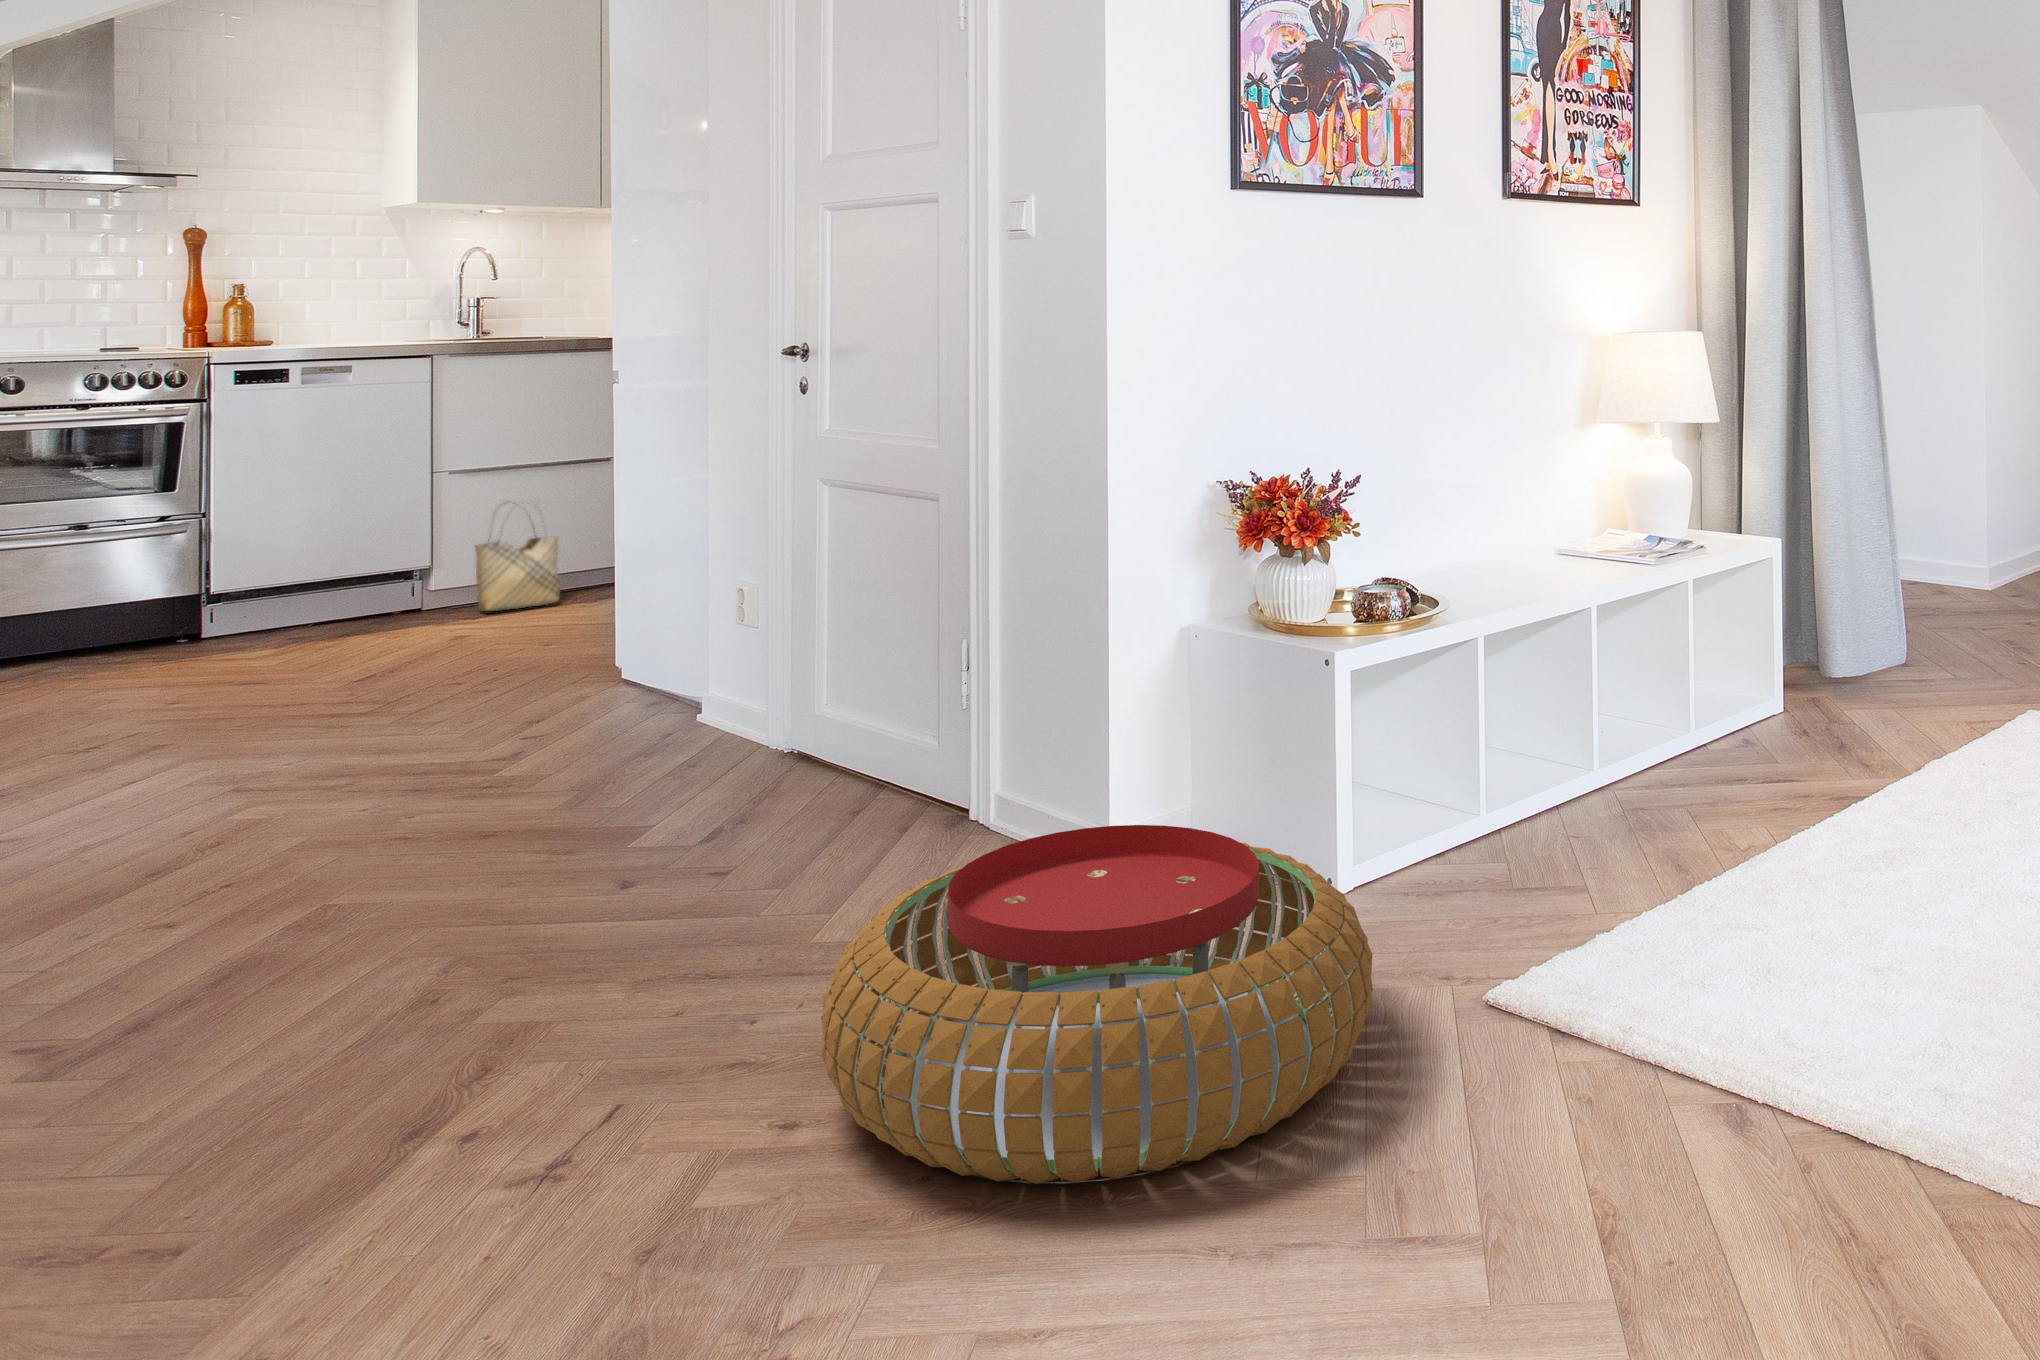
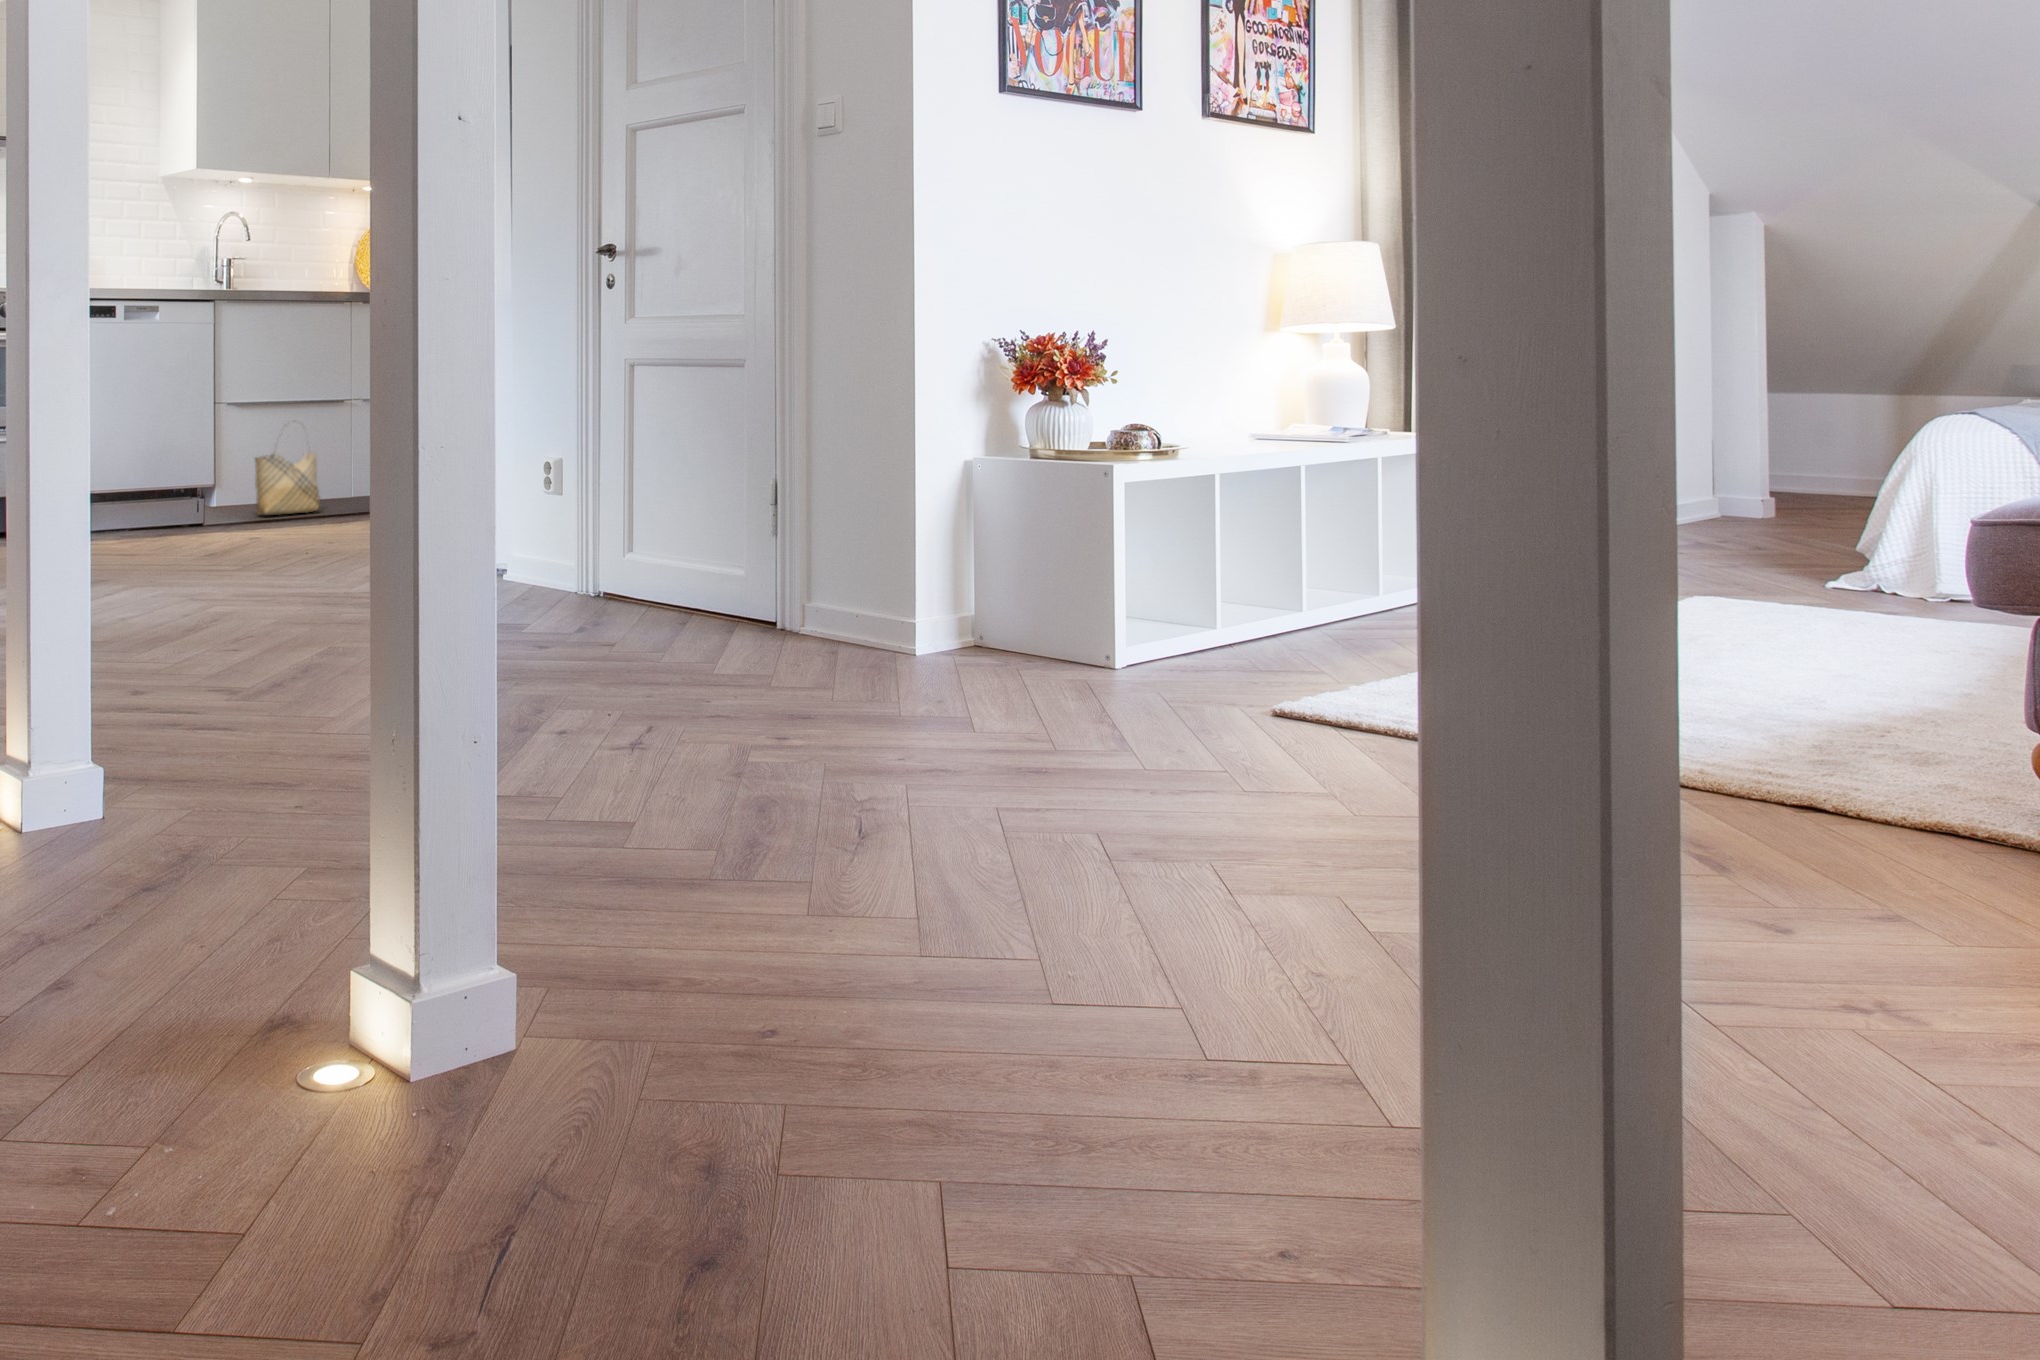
pouf: present [821,825,1373,1184] -> none [786,568,1211,779]

